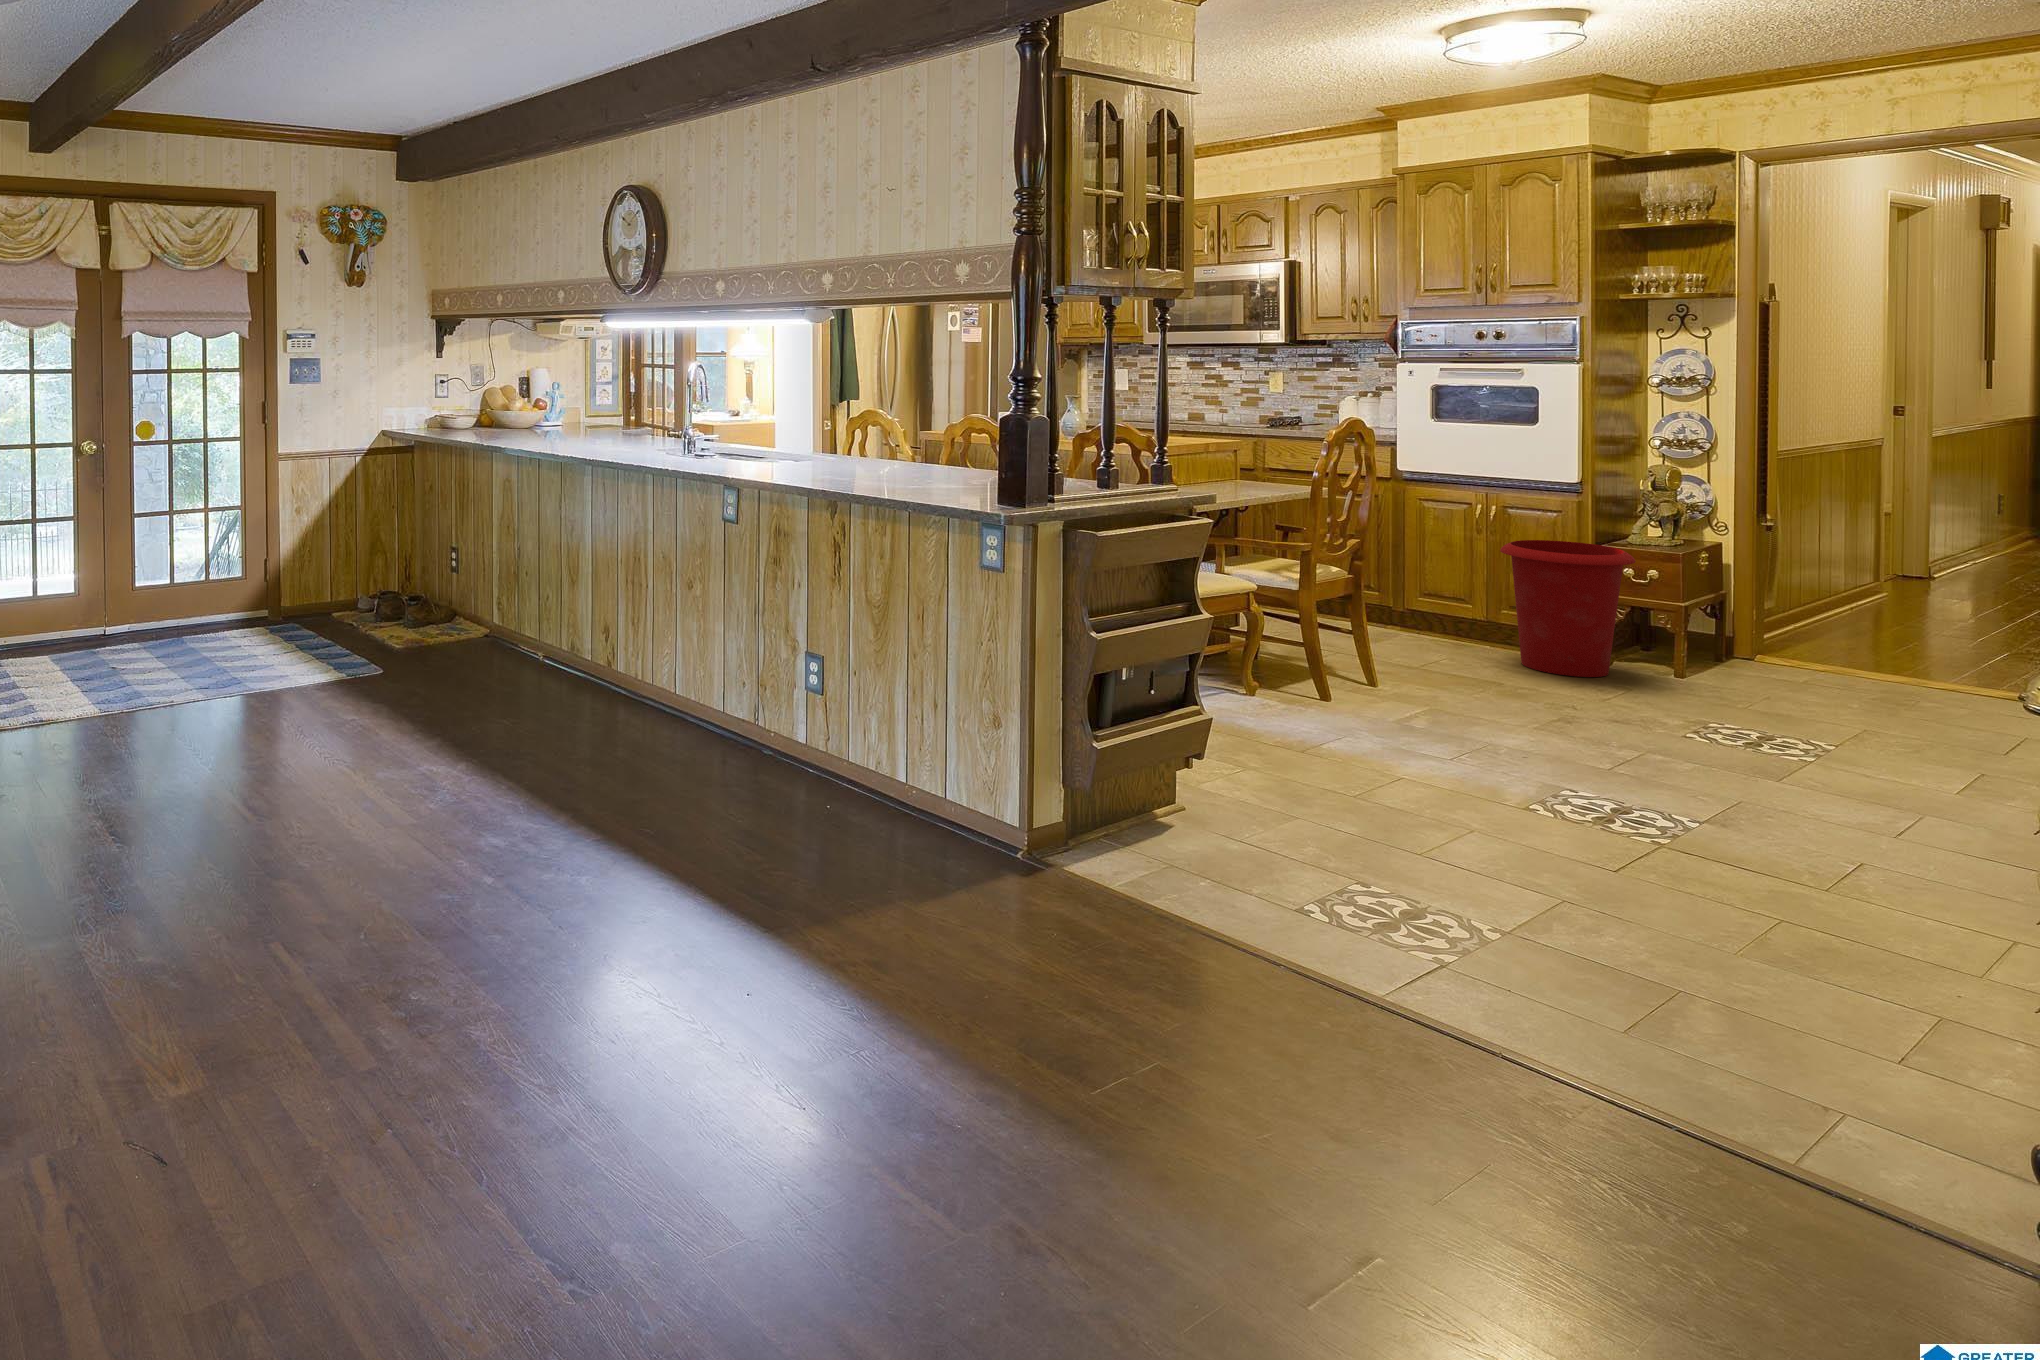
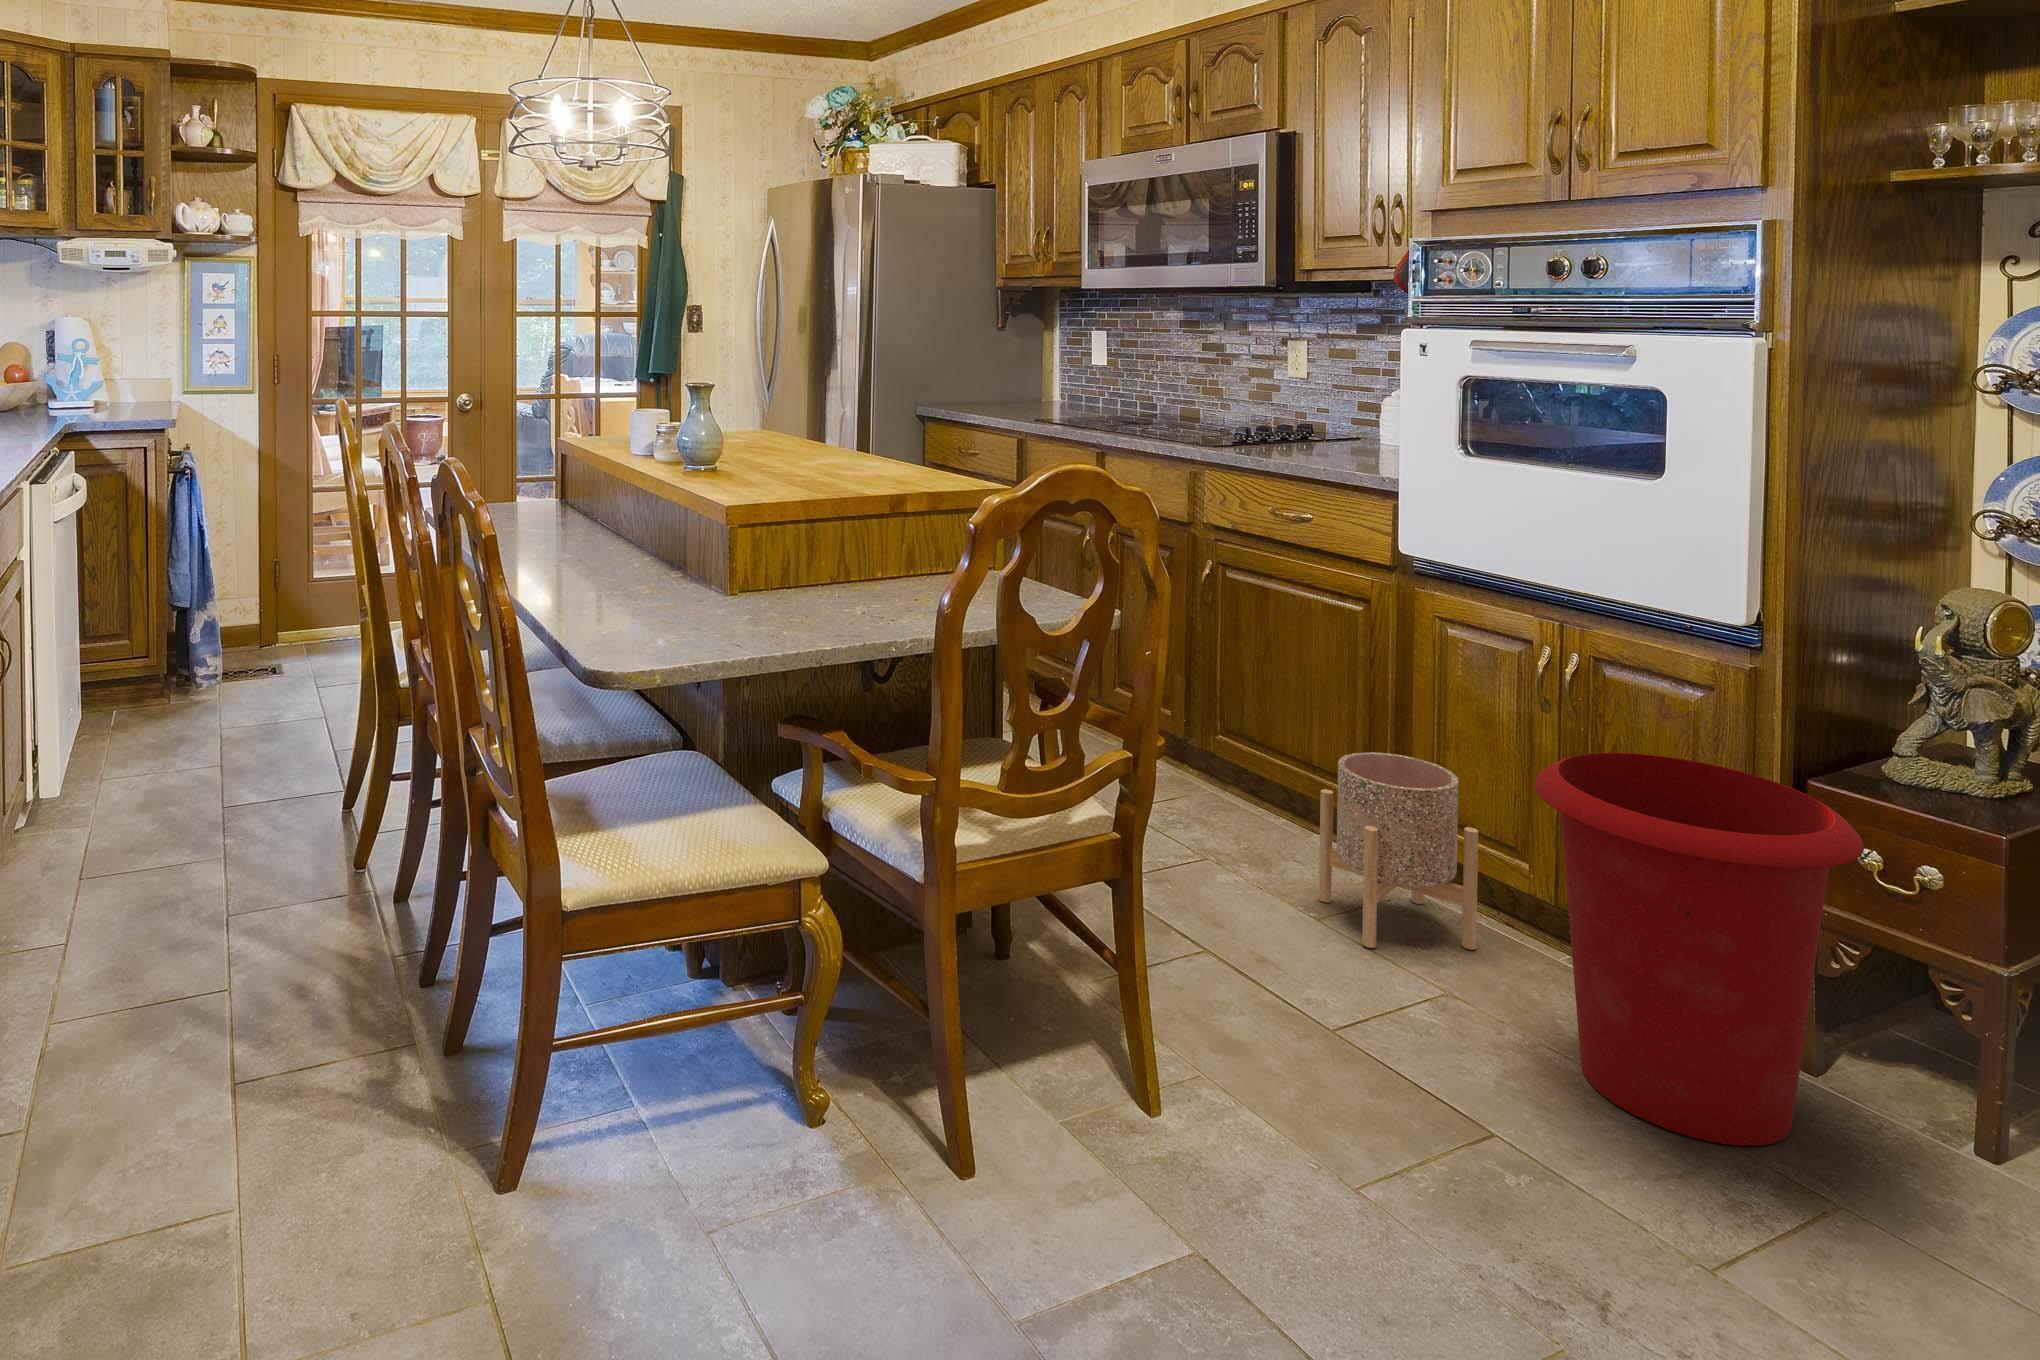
planter: none [1370,561,1452,642] -> present [1319,752,1478,950]

